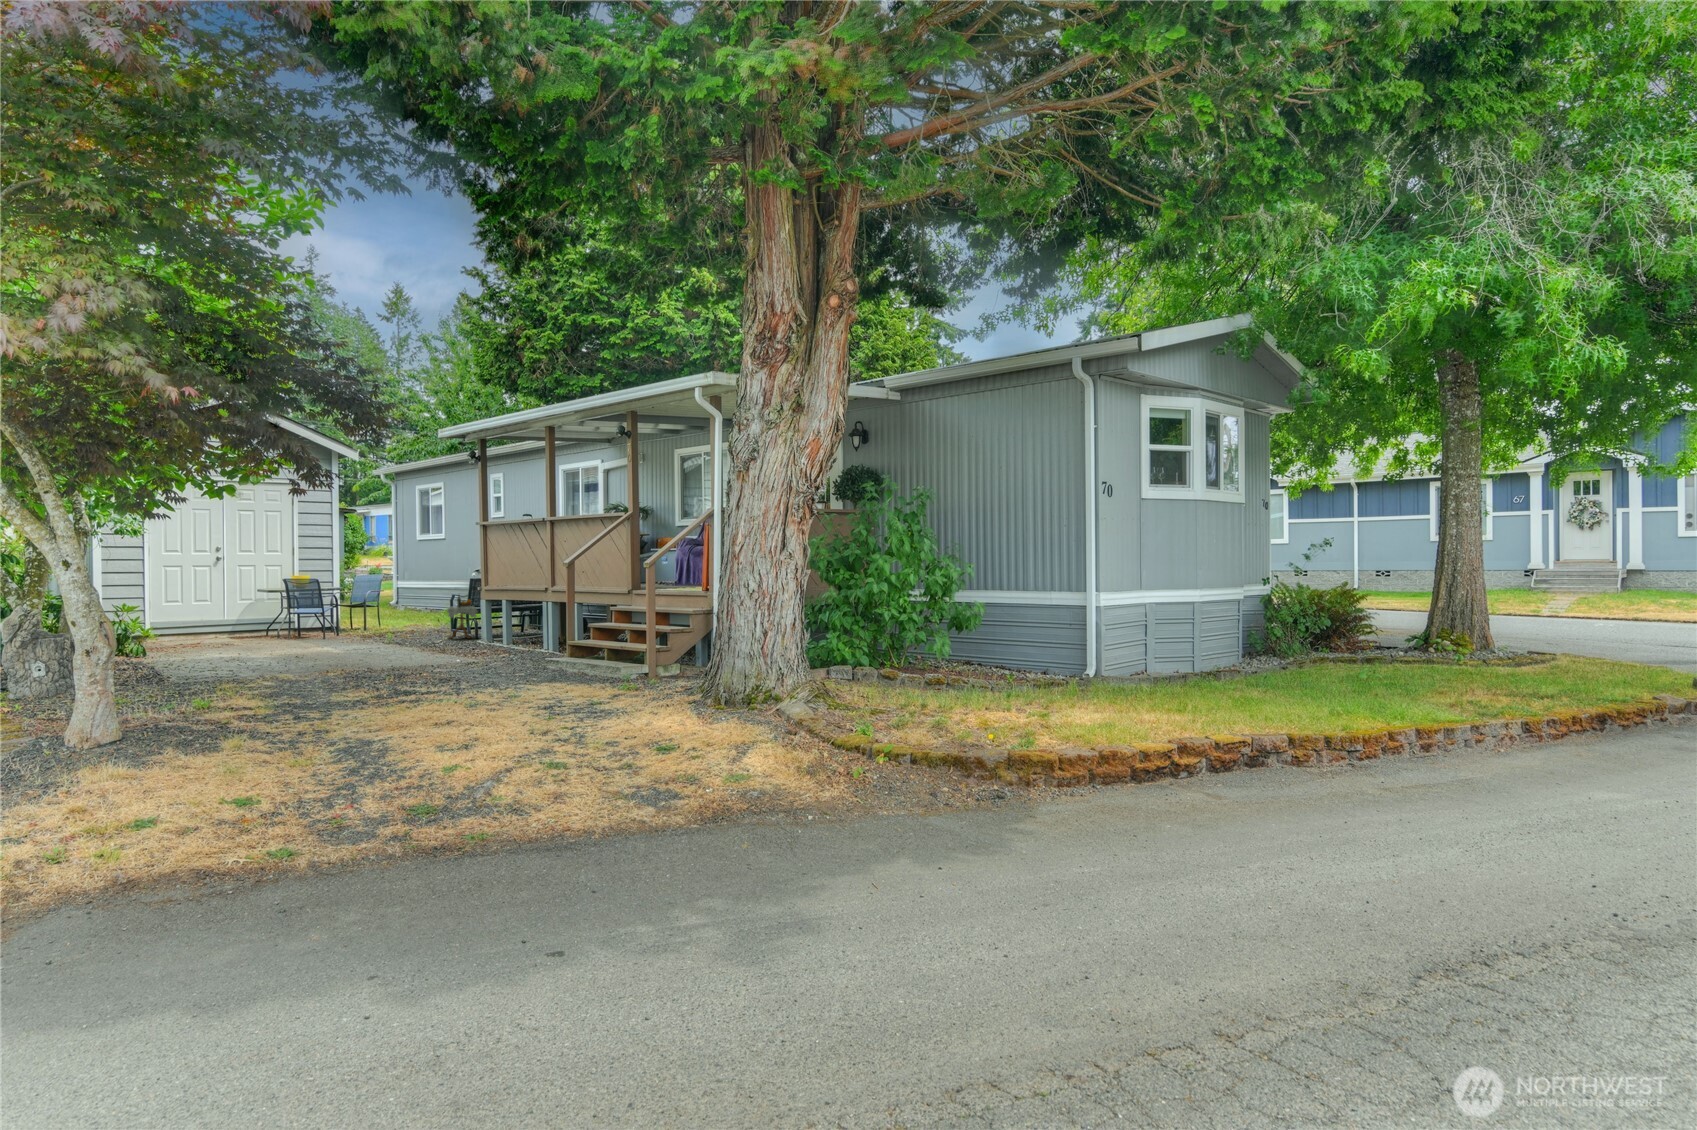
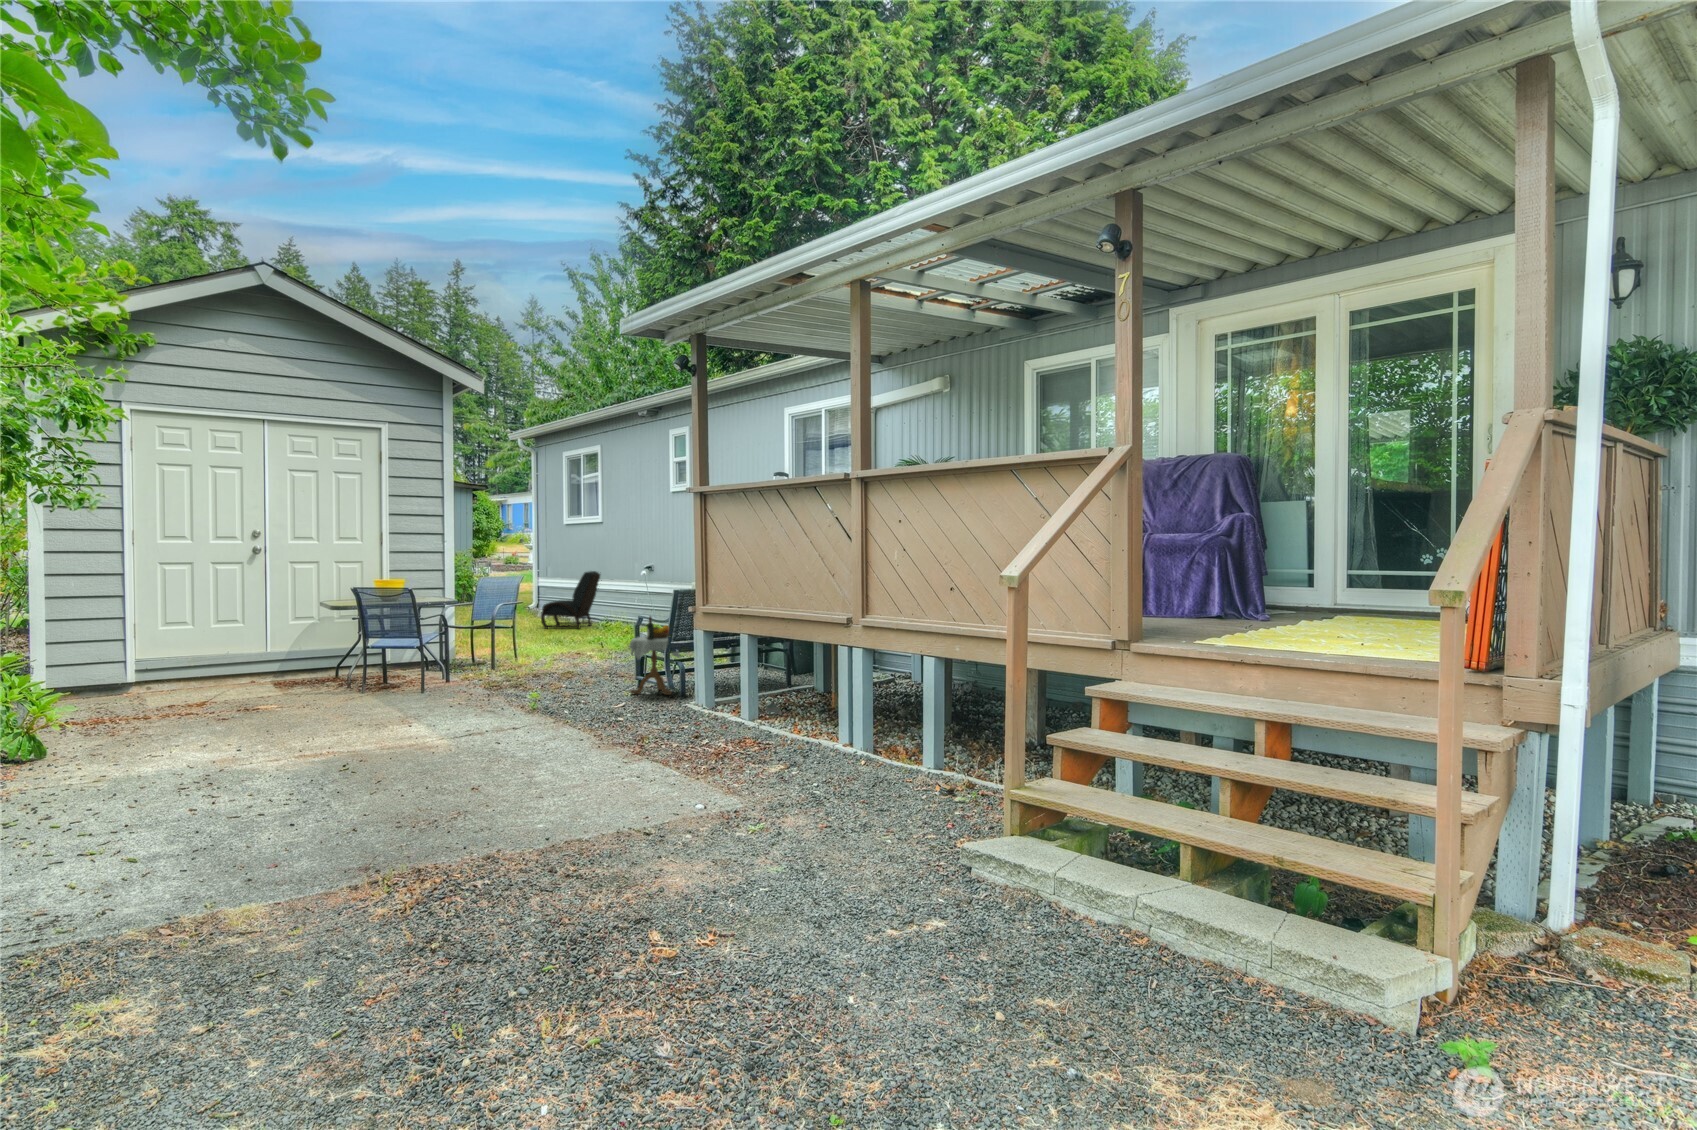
lounge chair: none [398,574,446,616] -> present [541,571,600,629]

